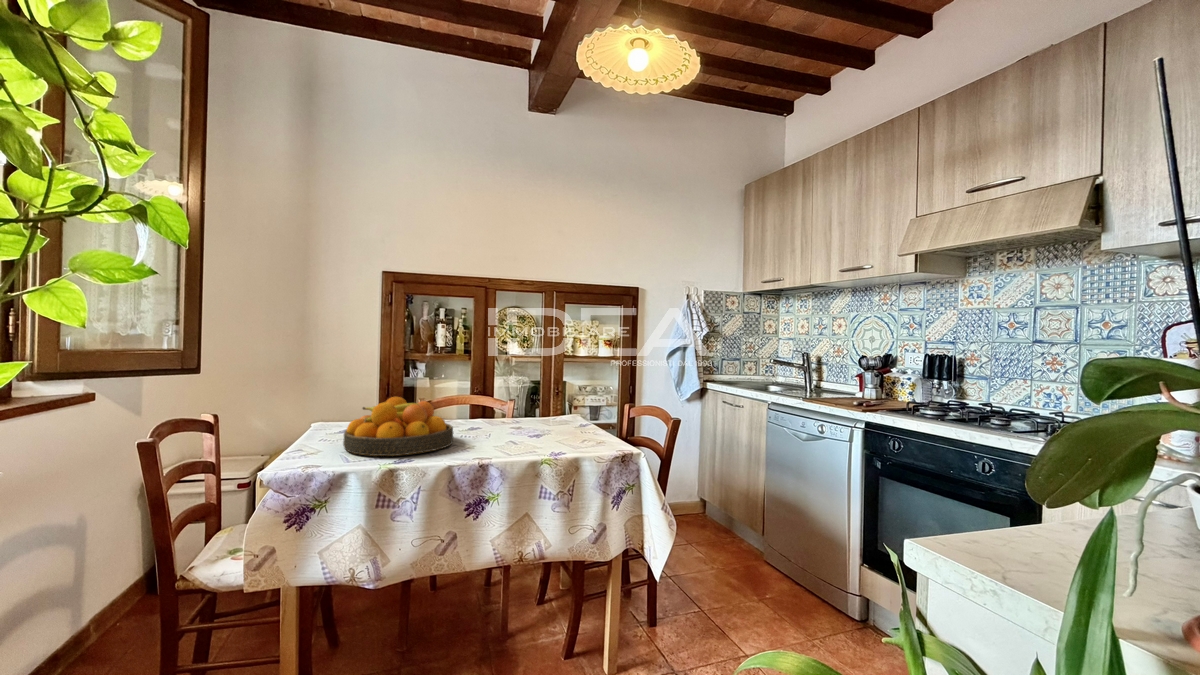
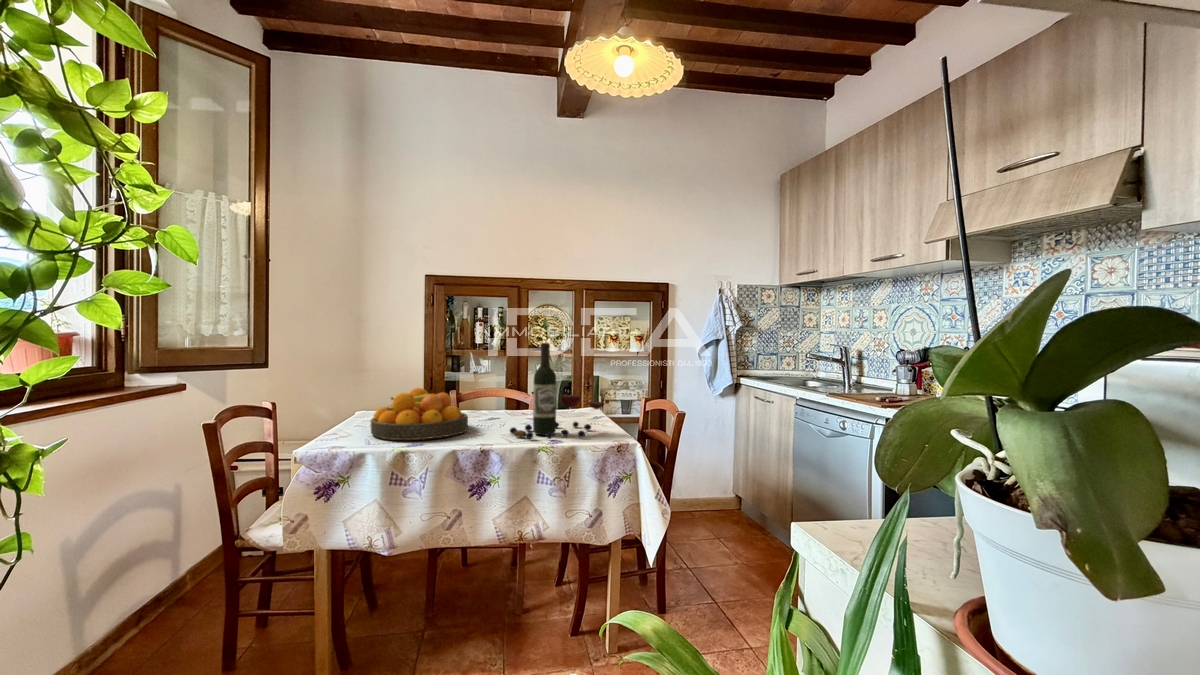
wine bottle: none [502,348,606,451] -> present [510,343,605,439]

